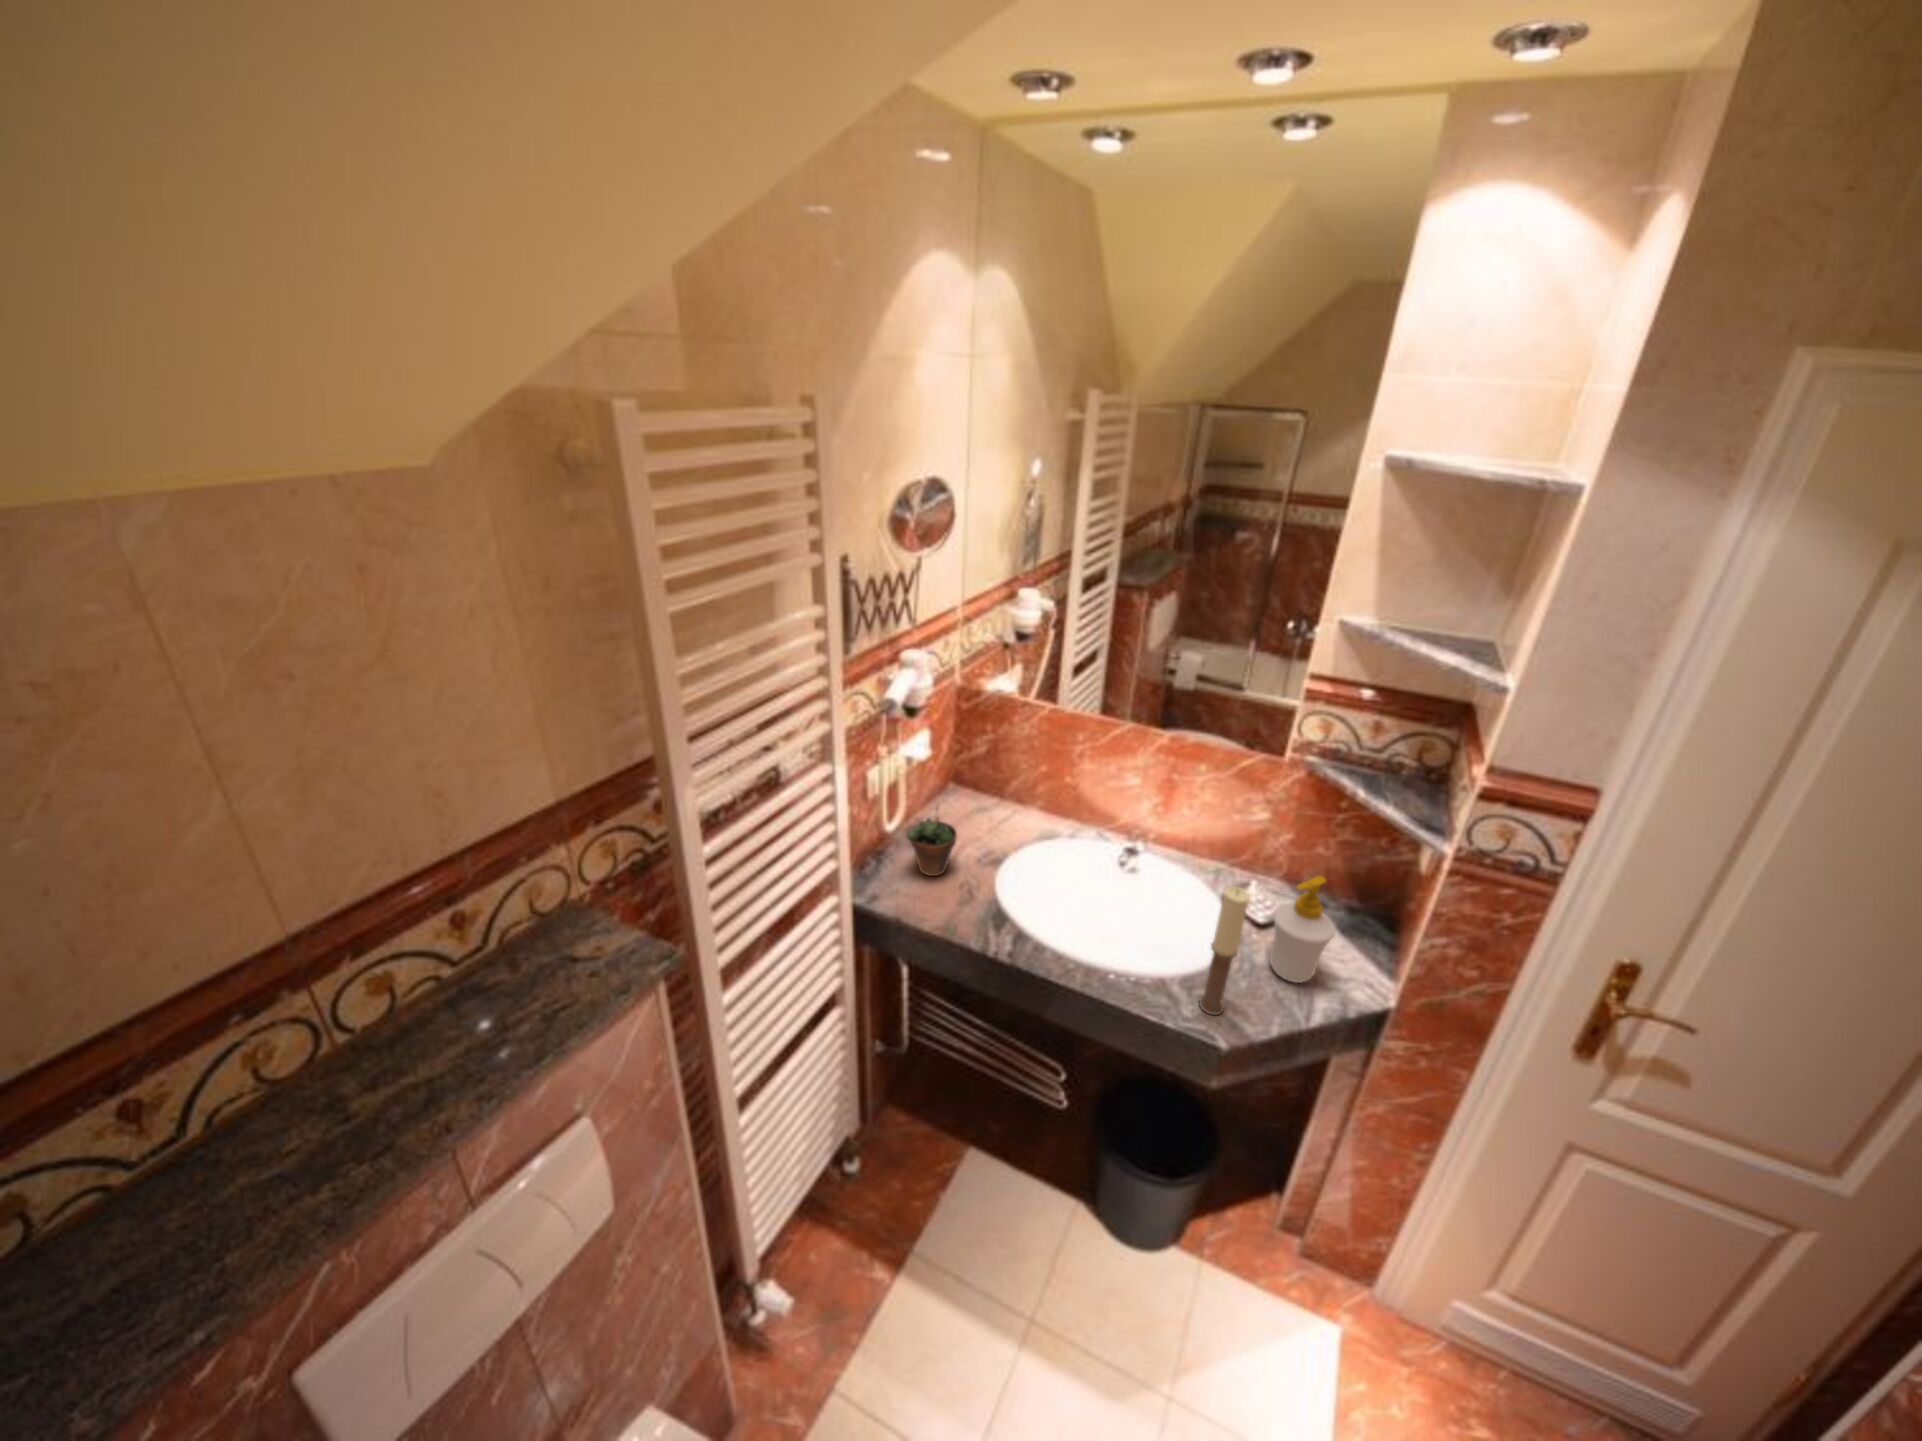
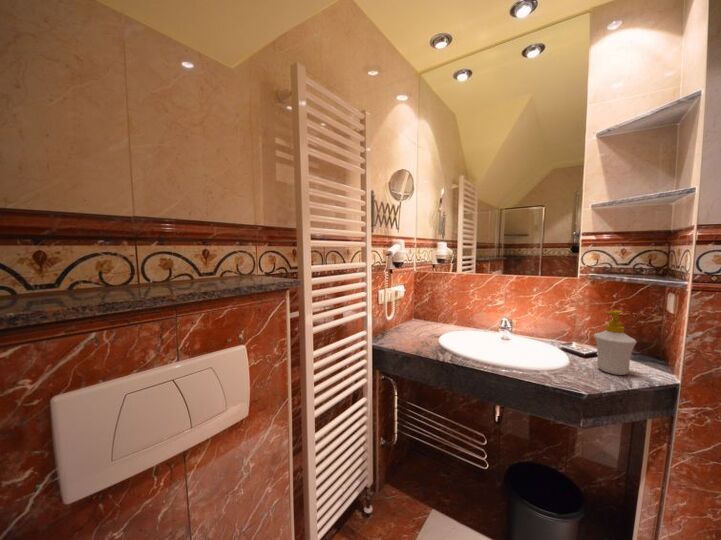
succulent plant: present [907,808,957,876] -> none [396,302,419,339]
candle: present [1199,887,1249,1015] -> none [563,301,583,383]

